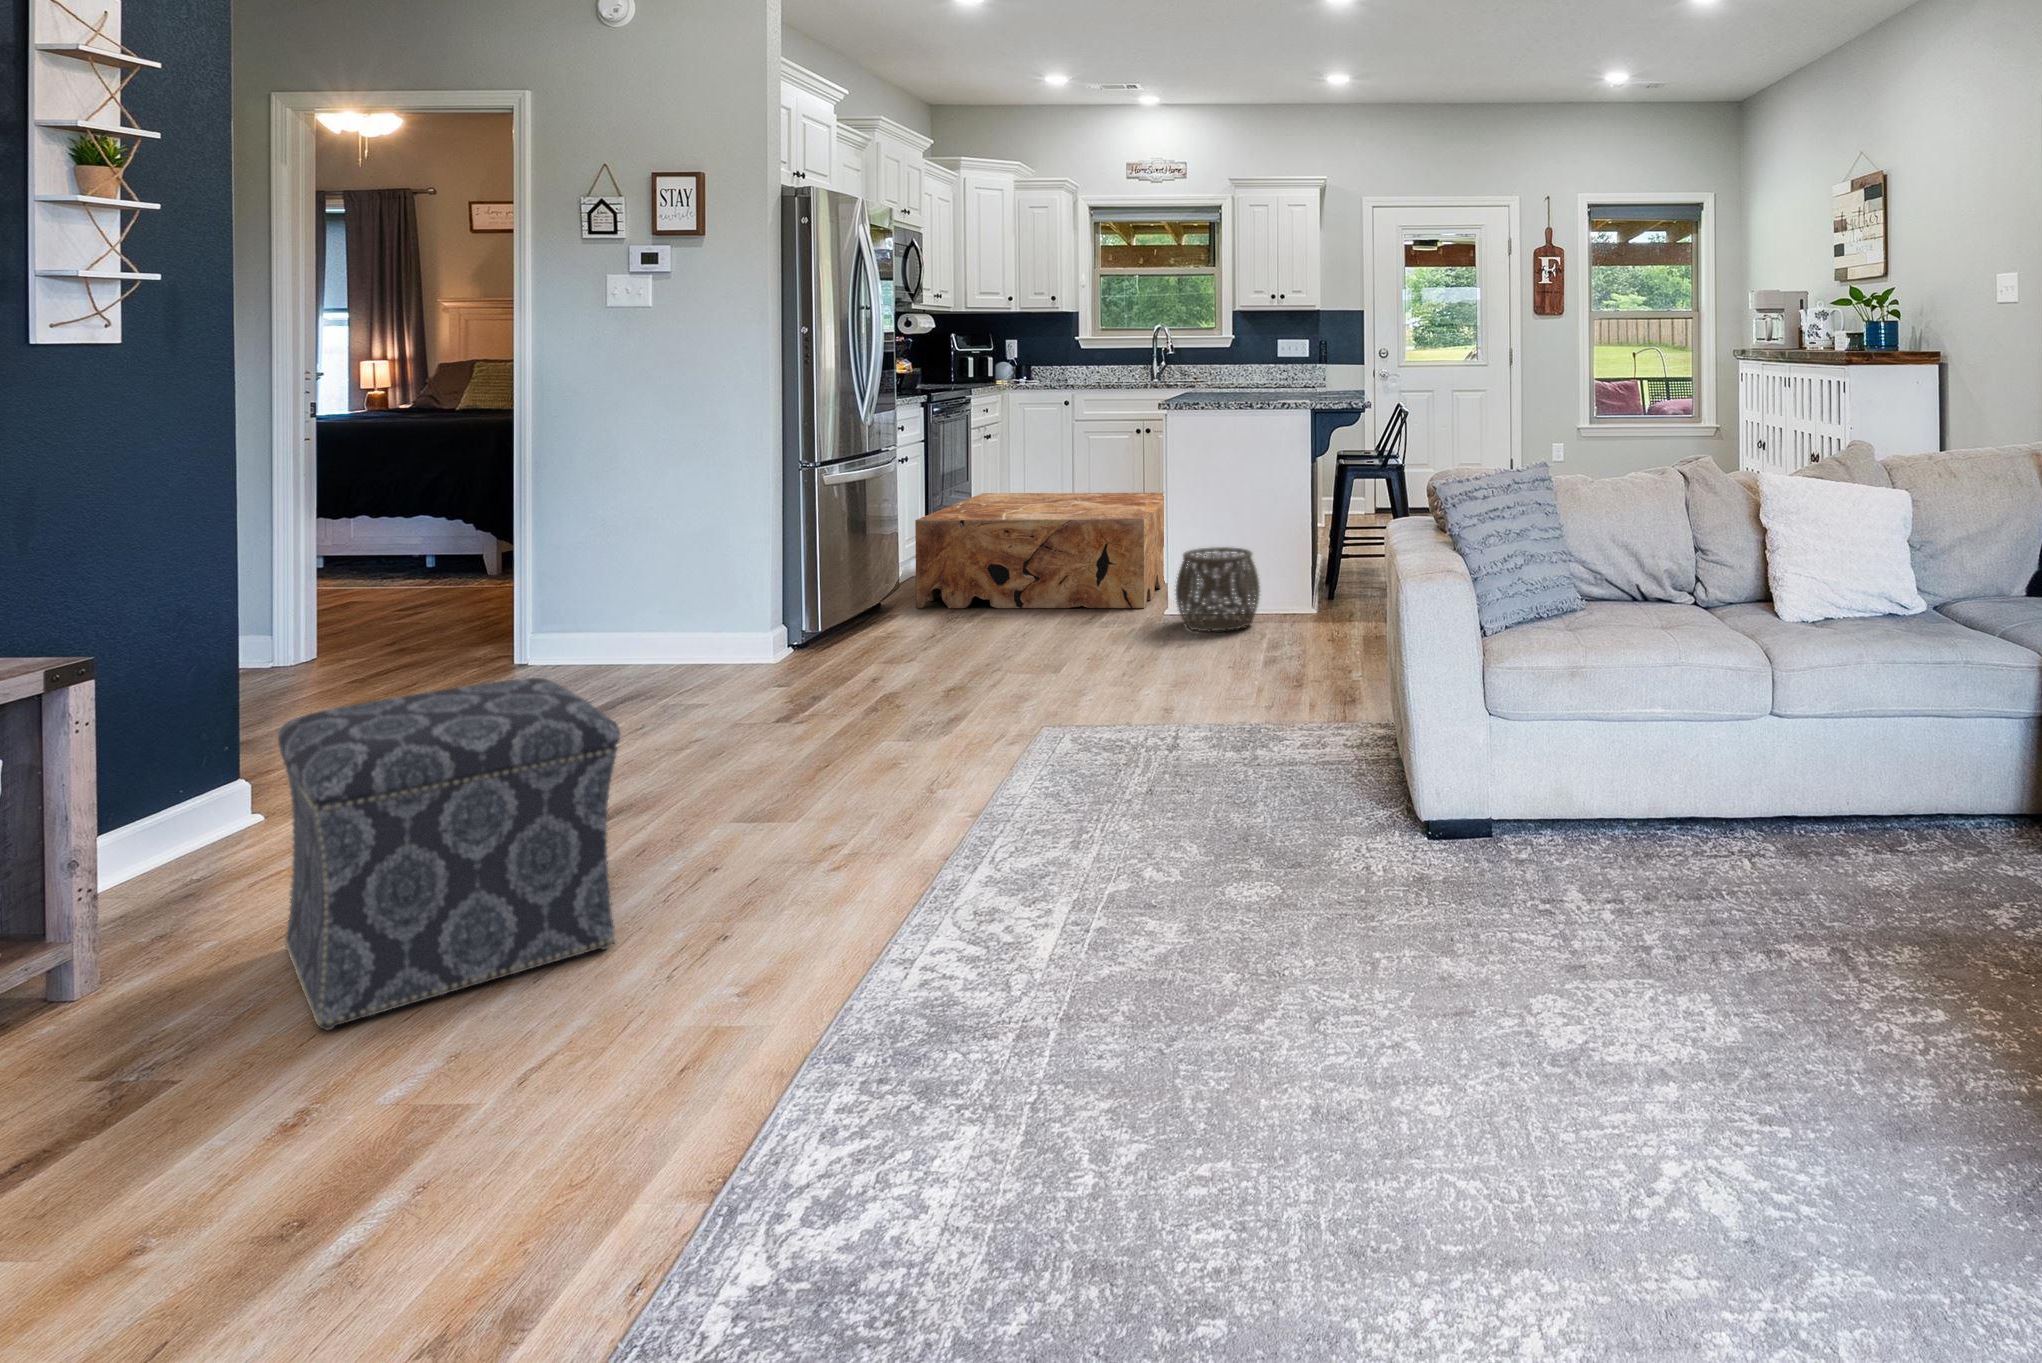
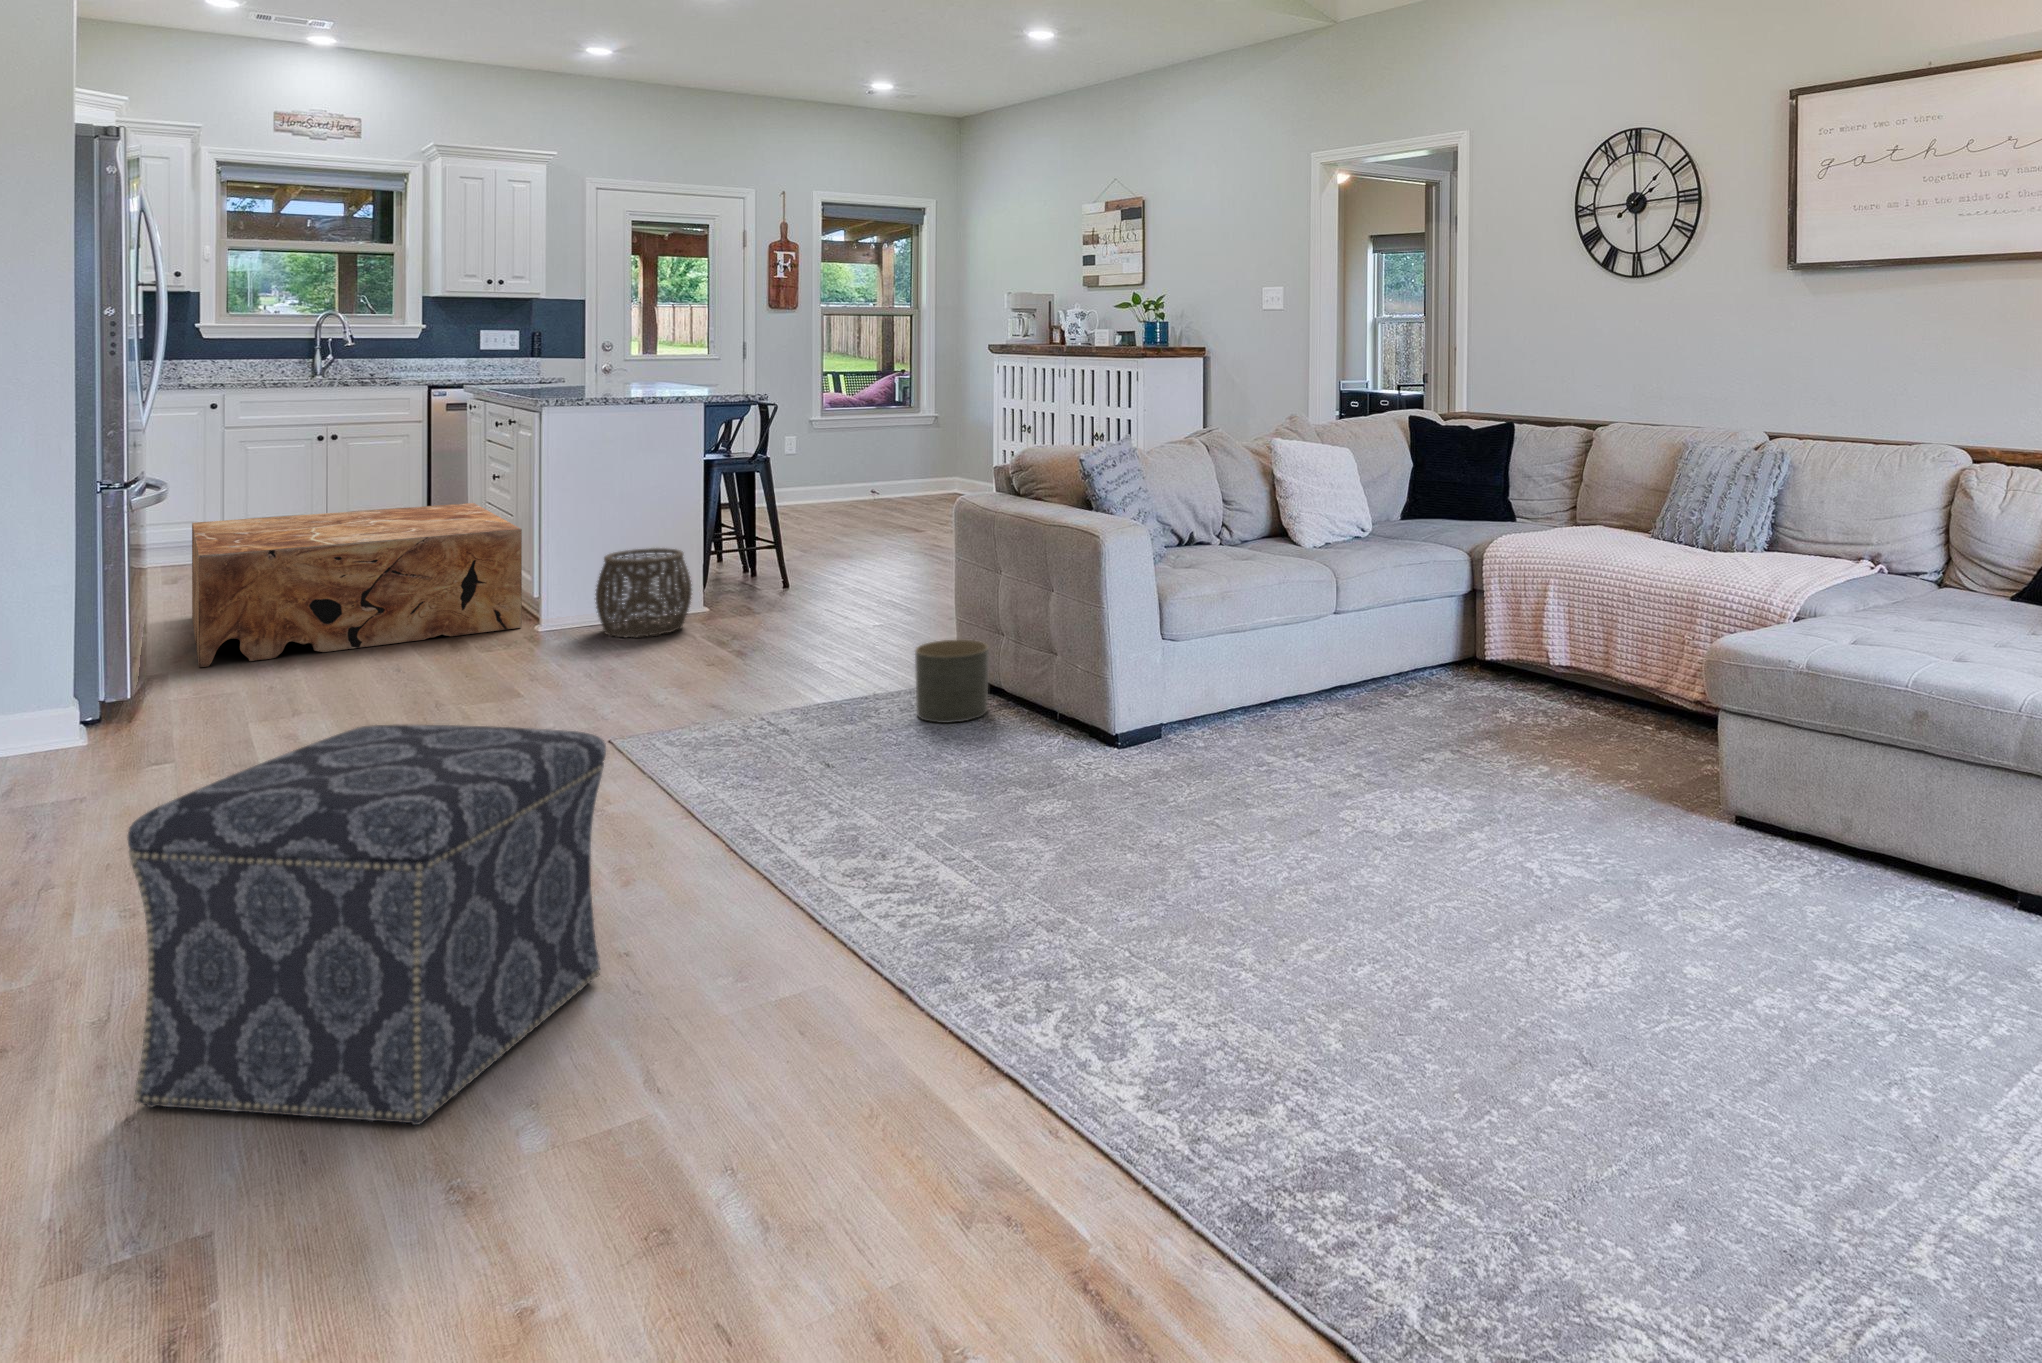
planter: none [1261,680,1340,775] -> present [915,640,989,723]

